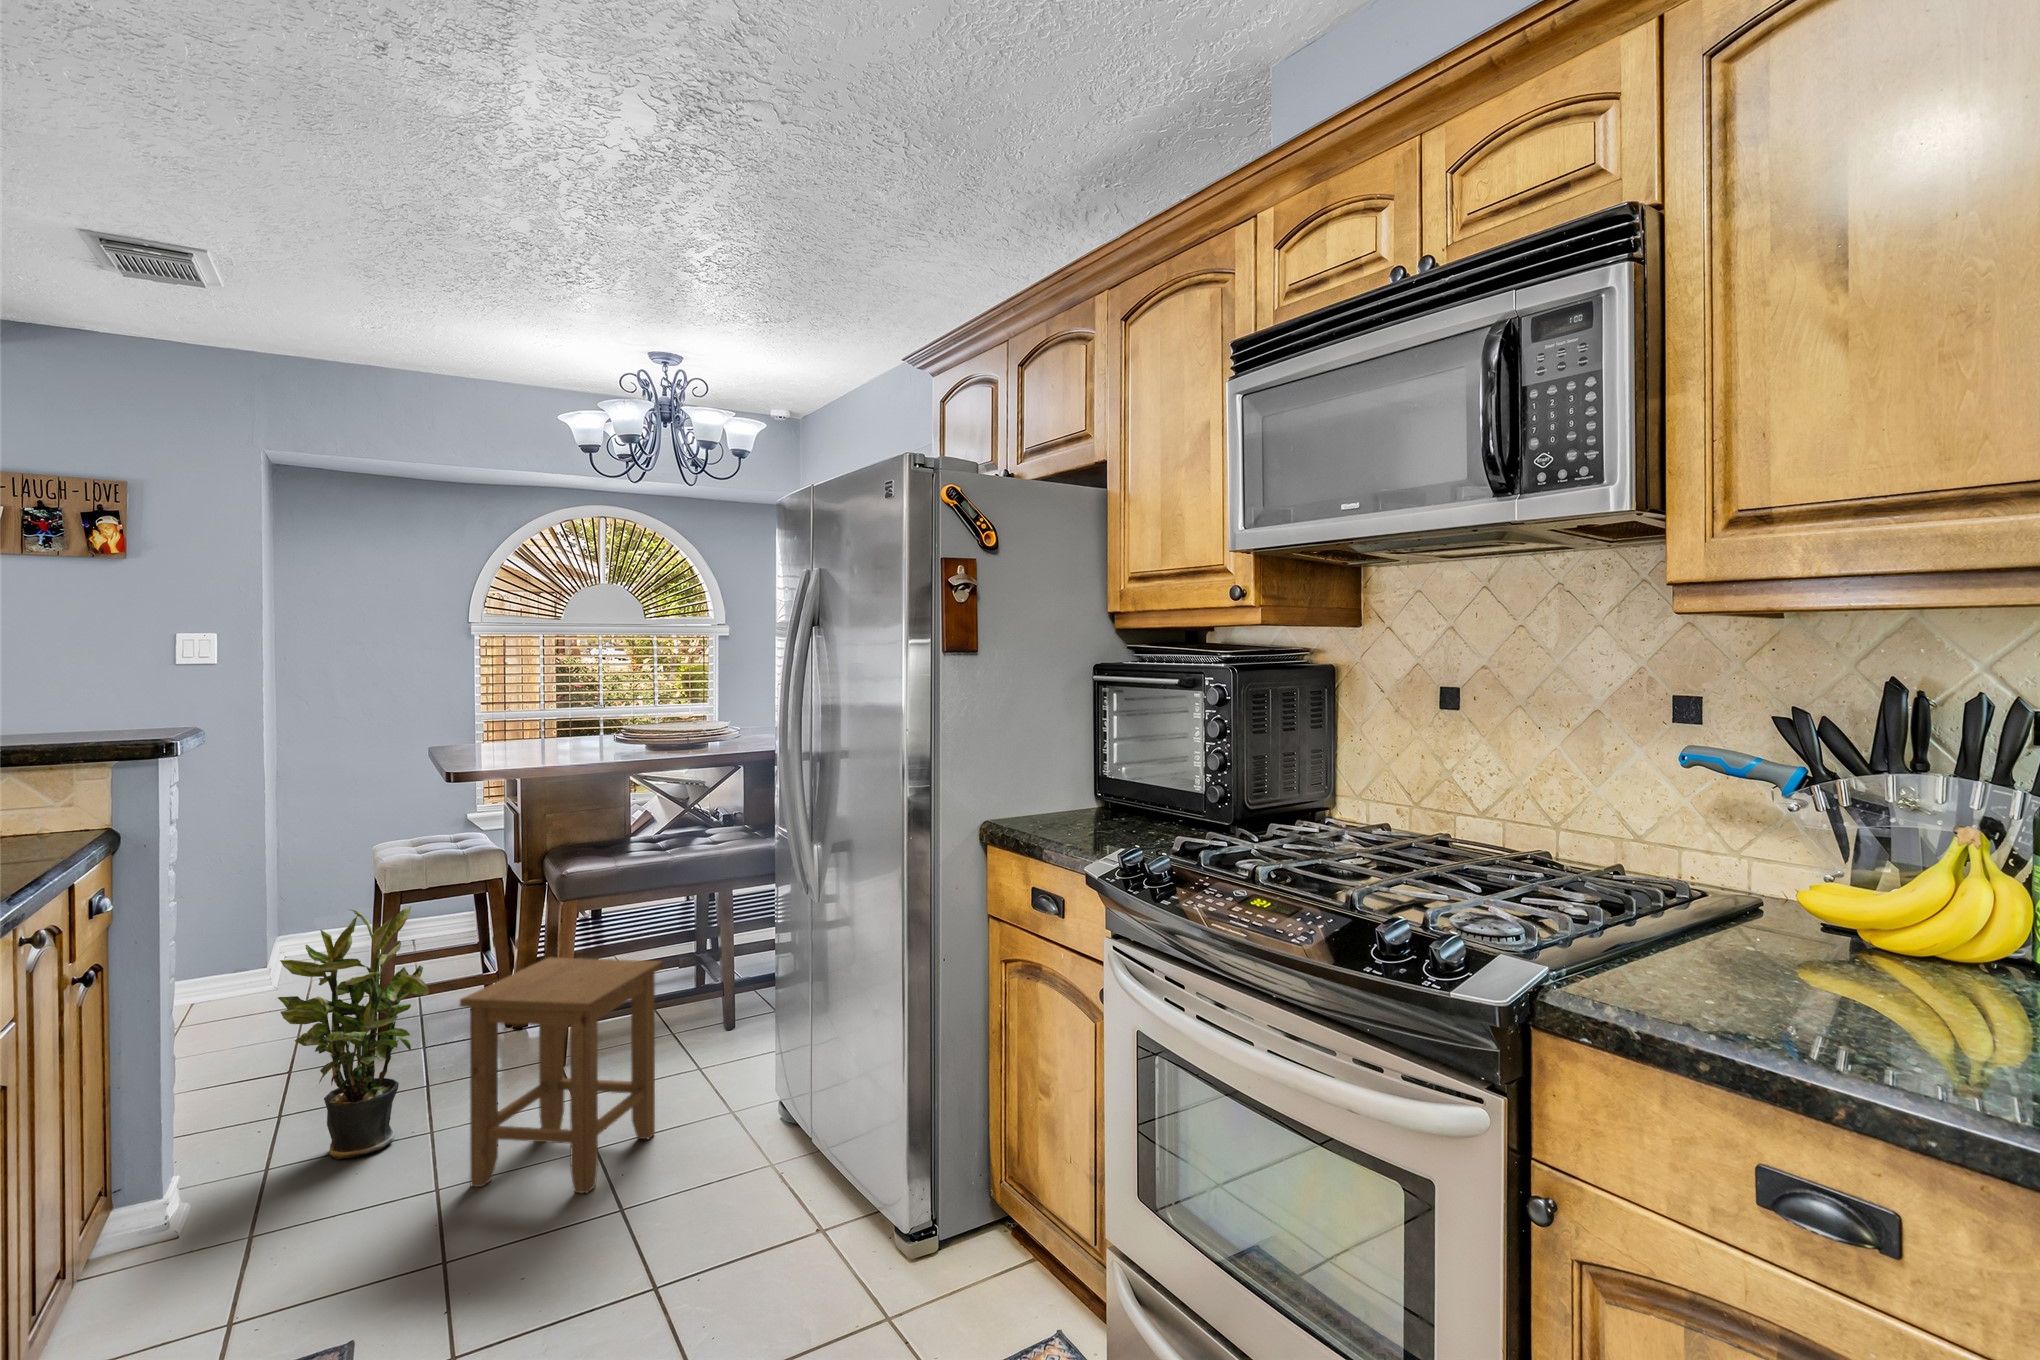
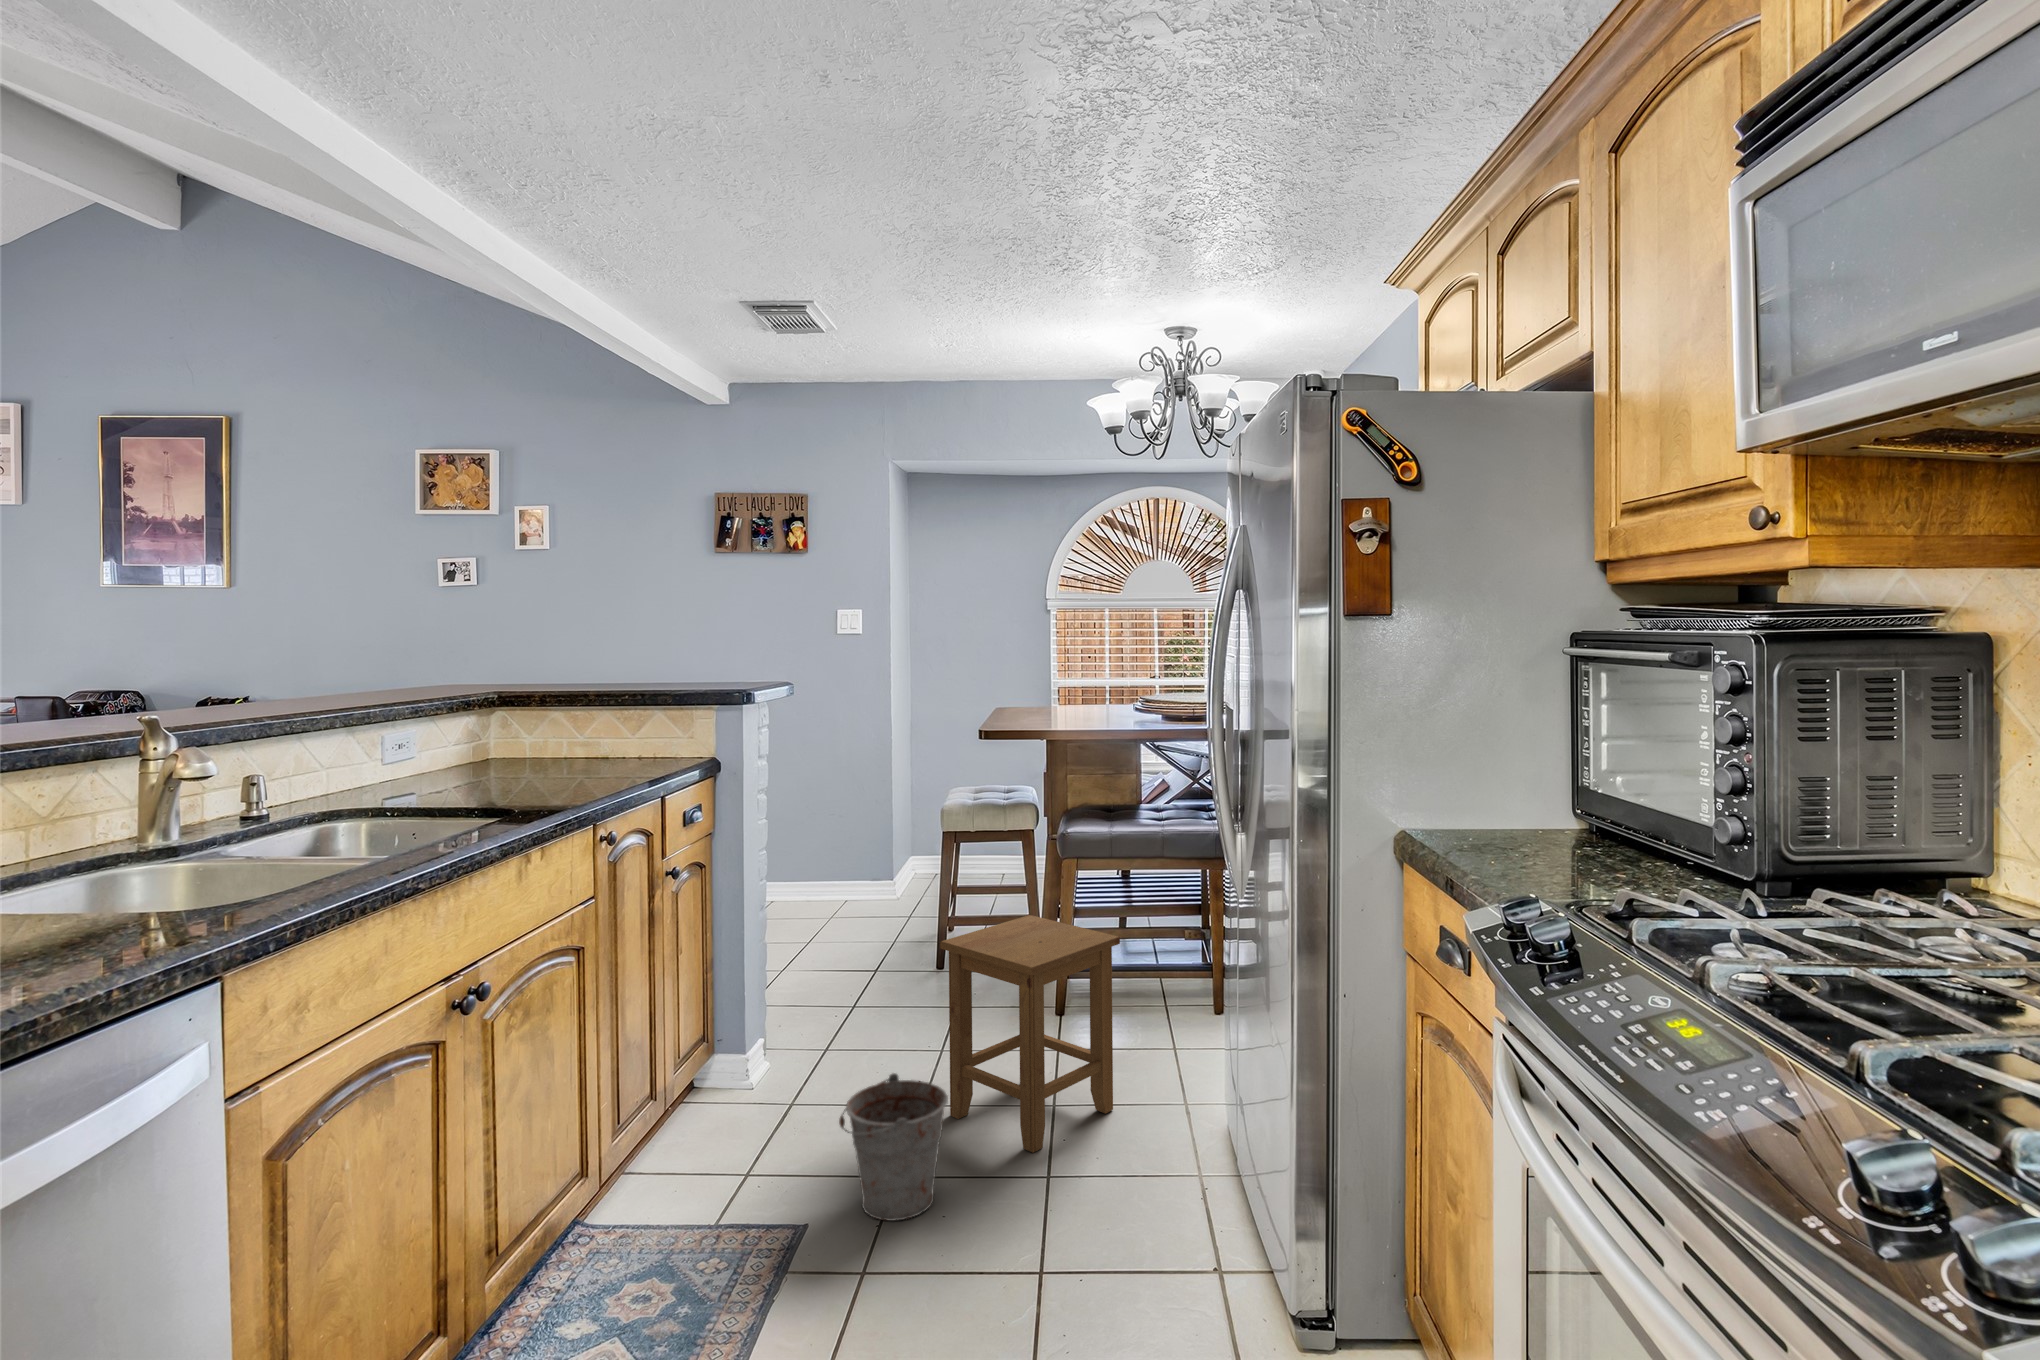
potted plant: present [278,906,429,1160] -> none [830,846,944,1063]
bucket: none [377,1146,513,1305] -> present [839,1073,948,1221]

